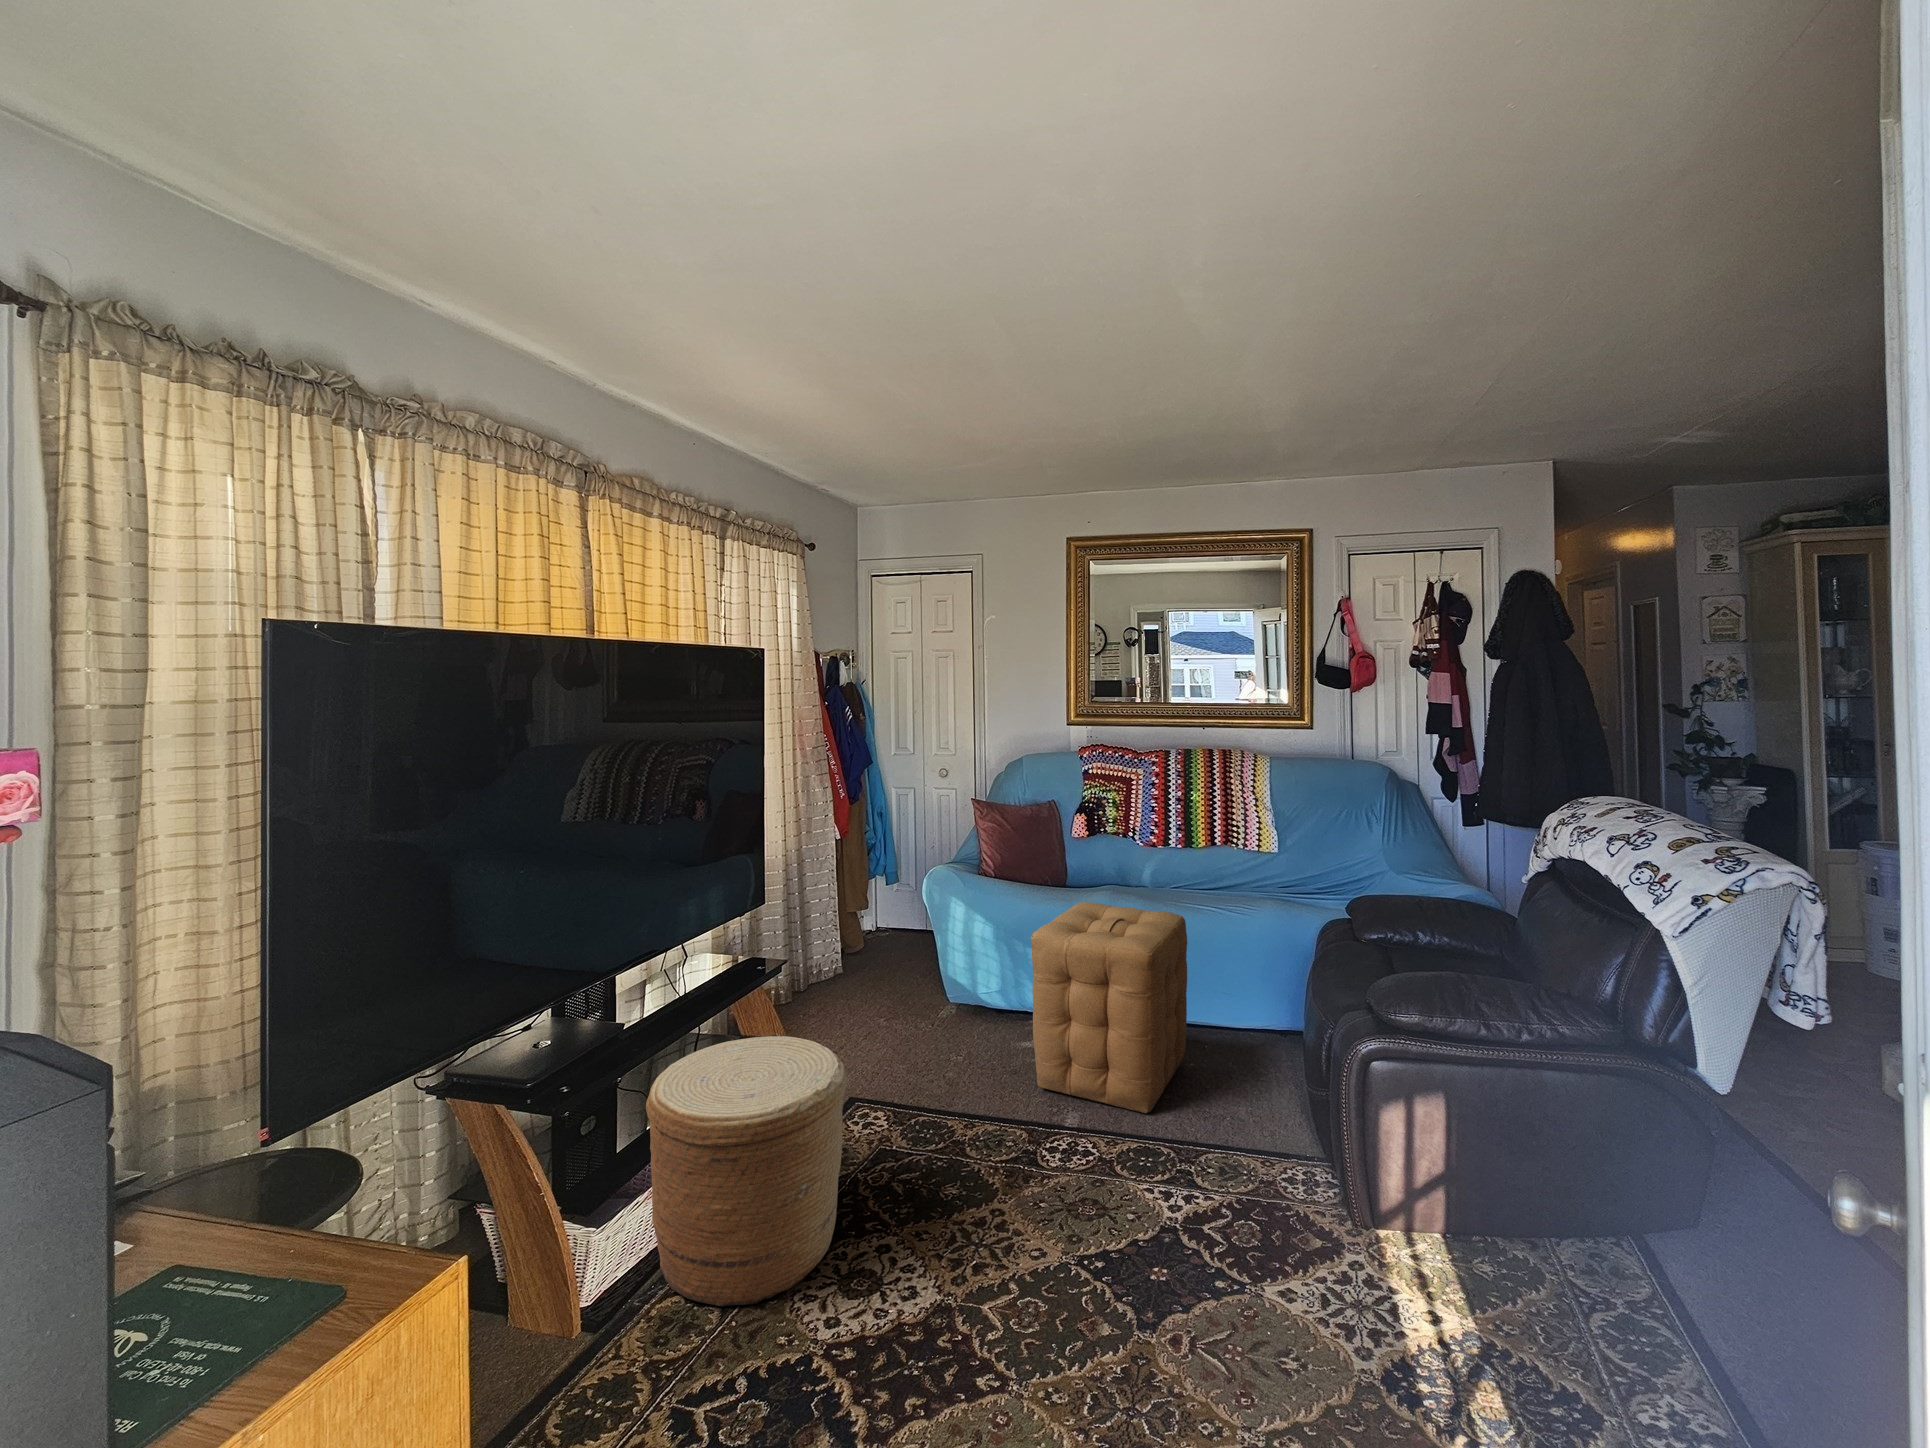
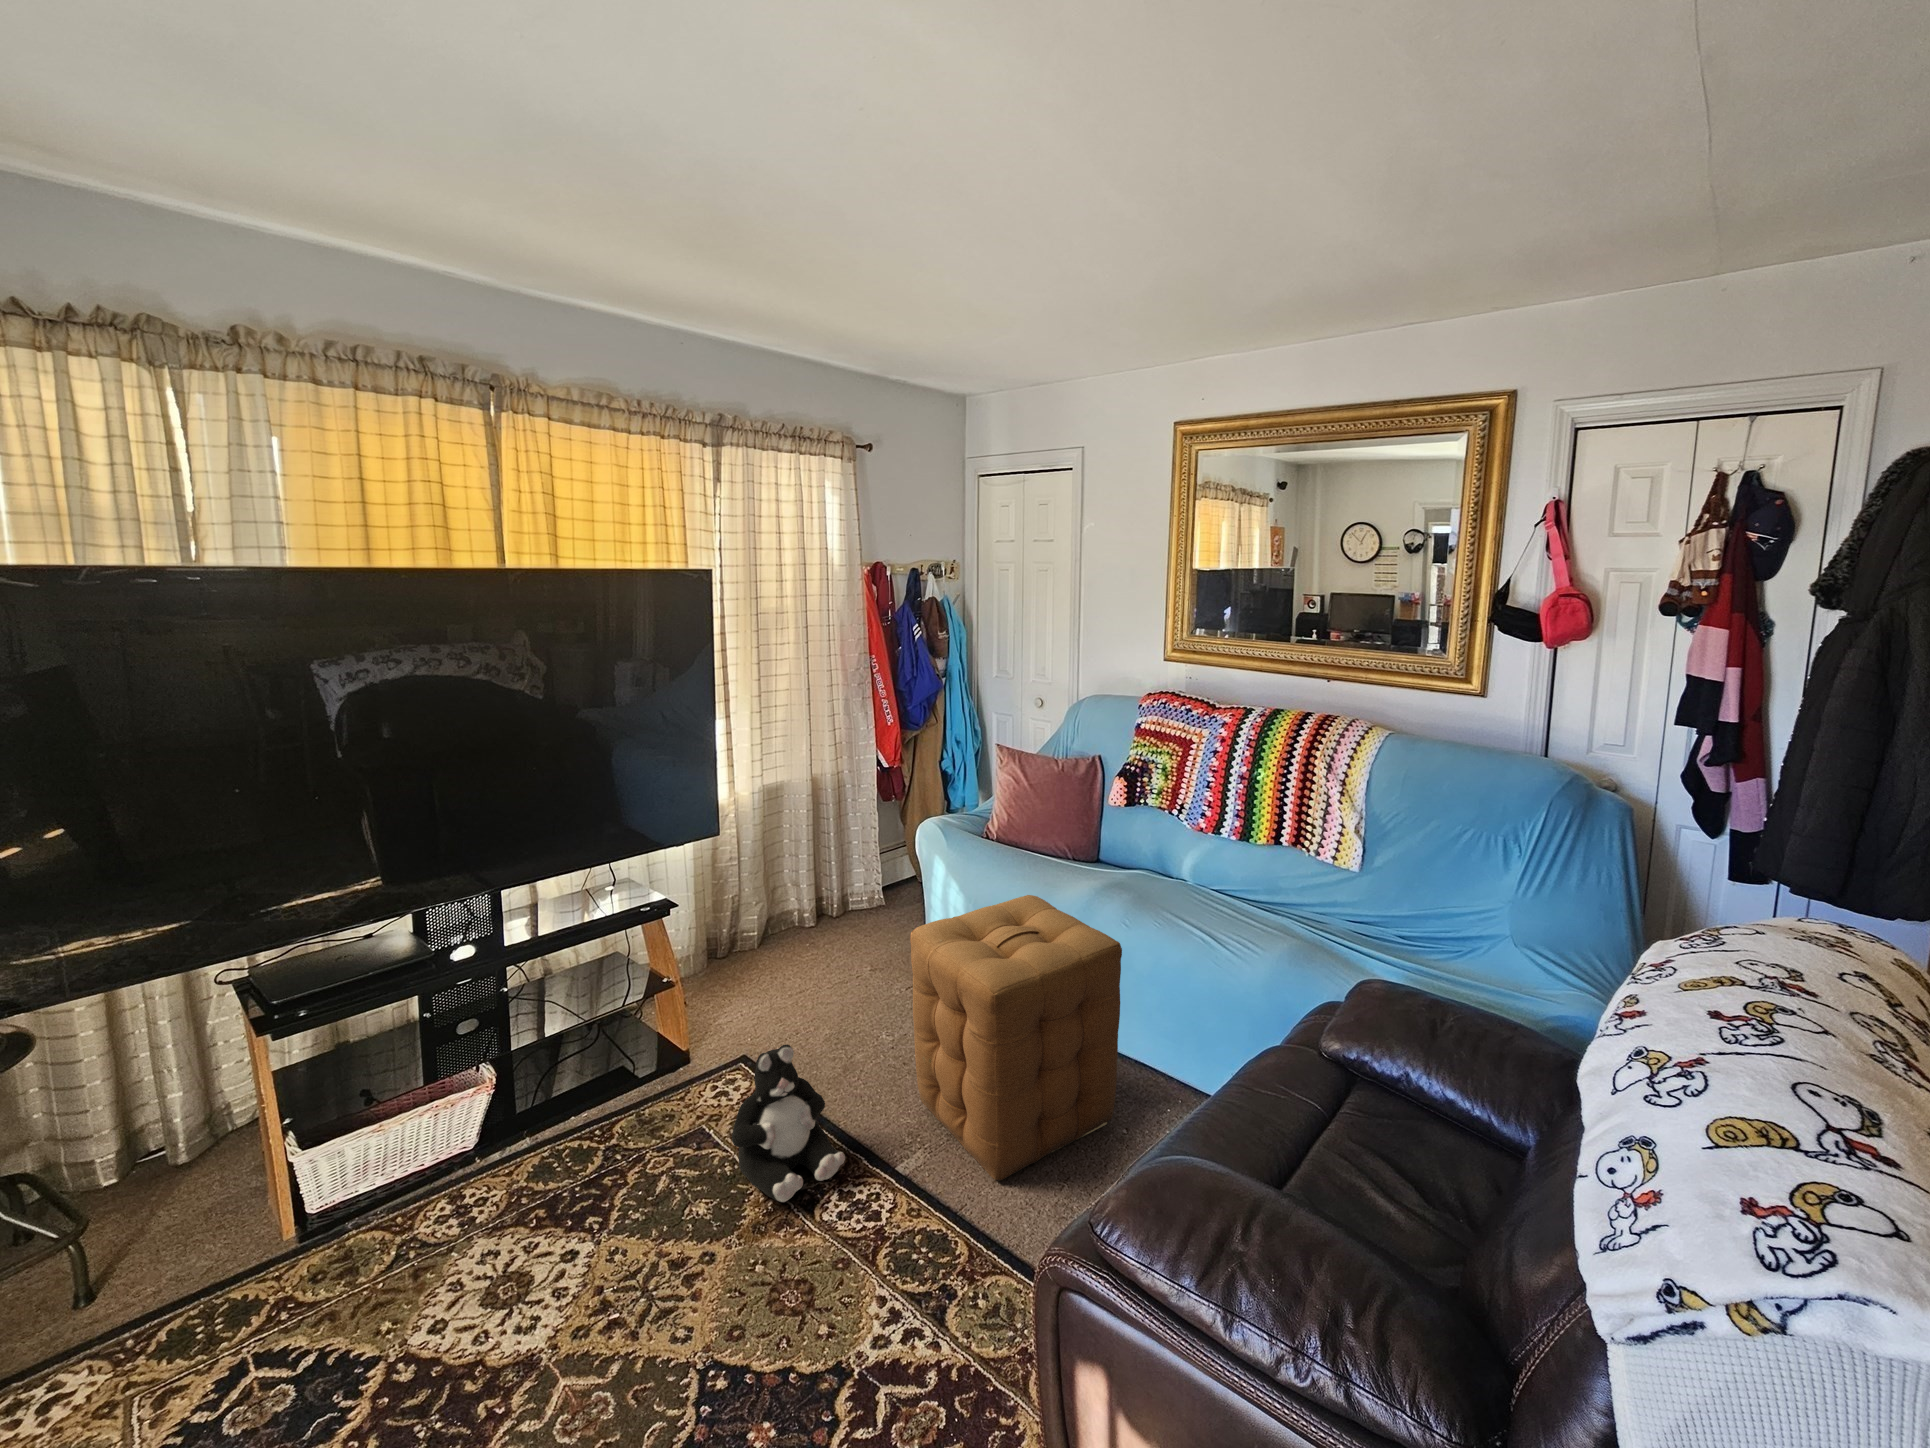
woven basket: present [646,1036,847,1307] -> none [363,984,596,1259]
plush toy: none [939,1044,1041,1171] -> present [732,1045,845,1202]

